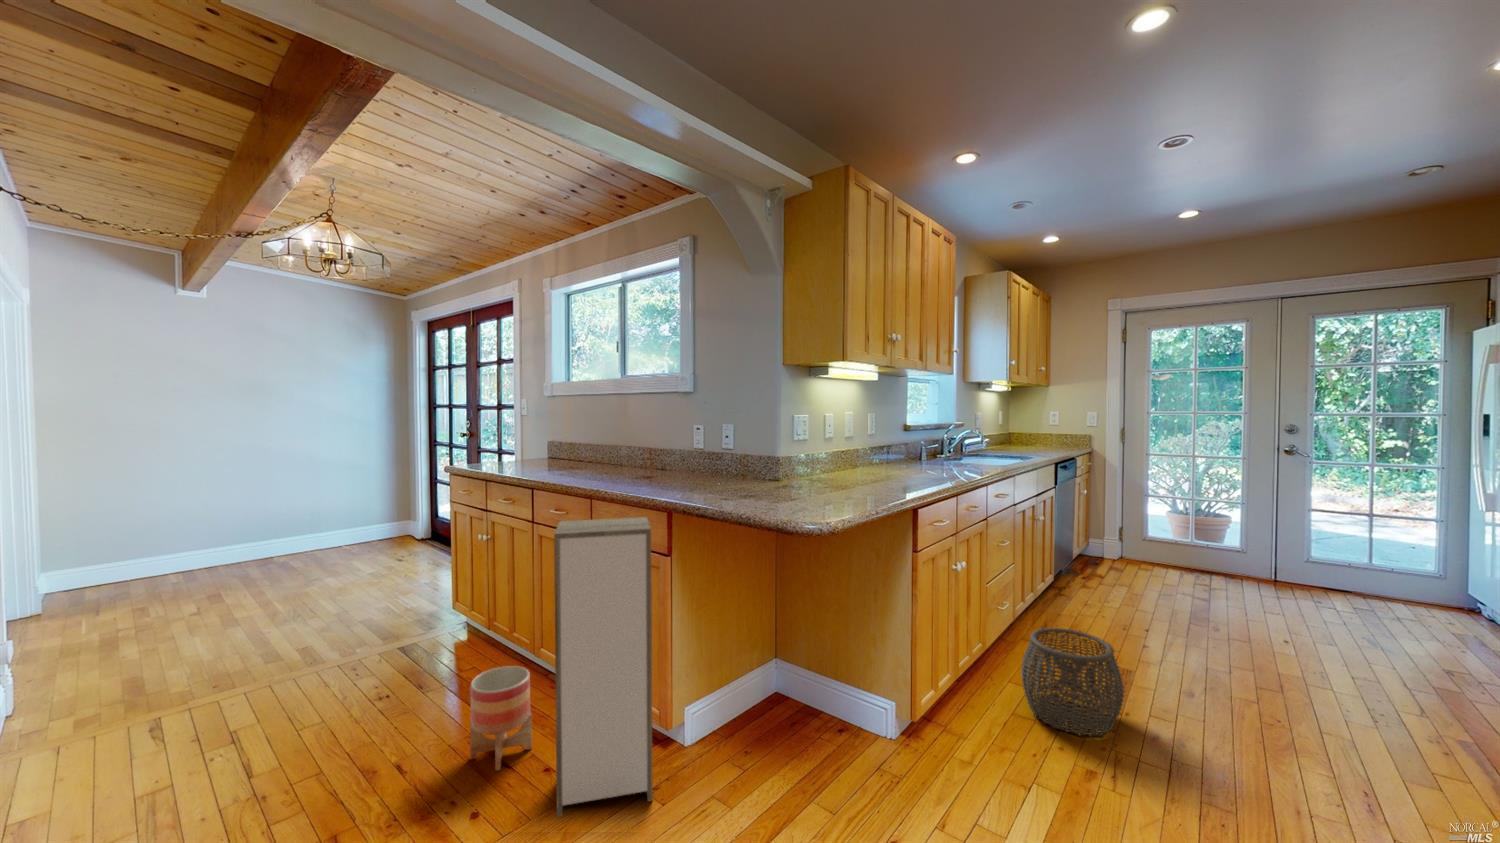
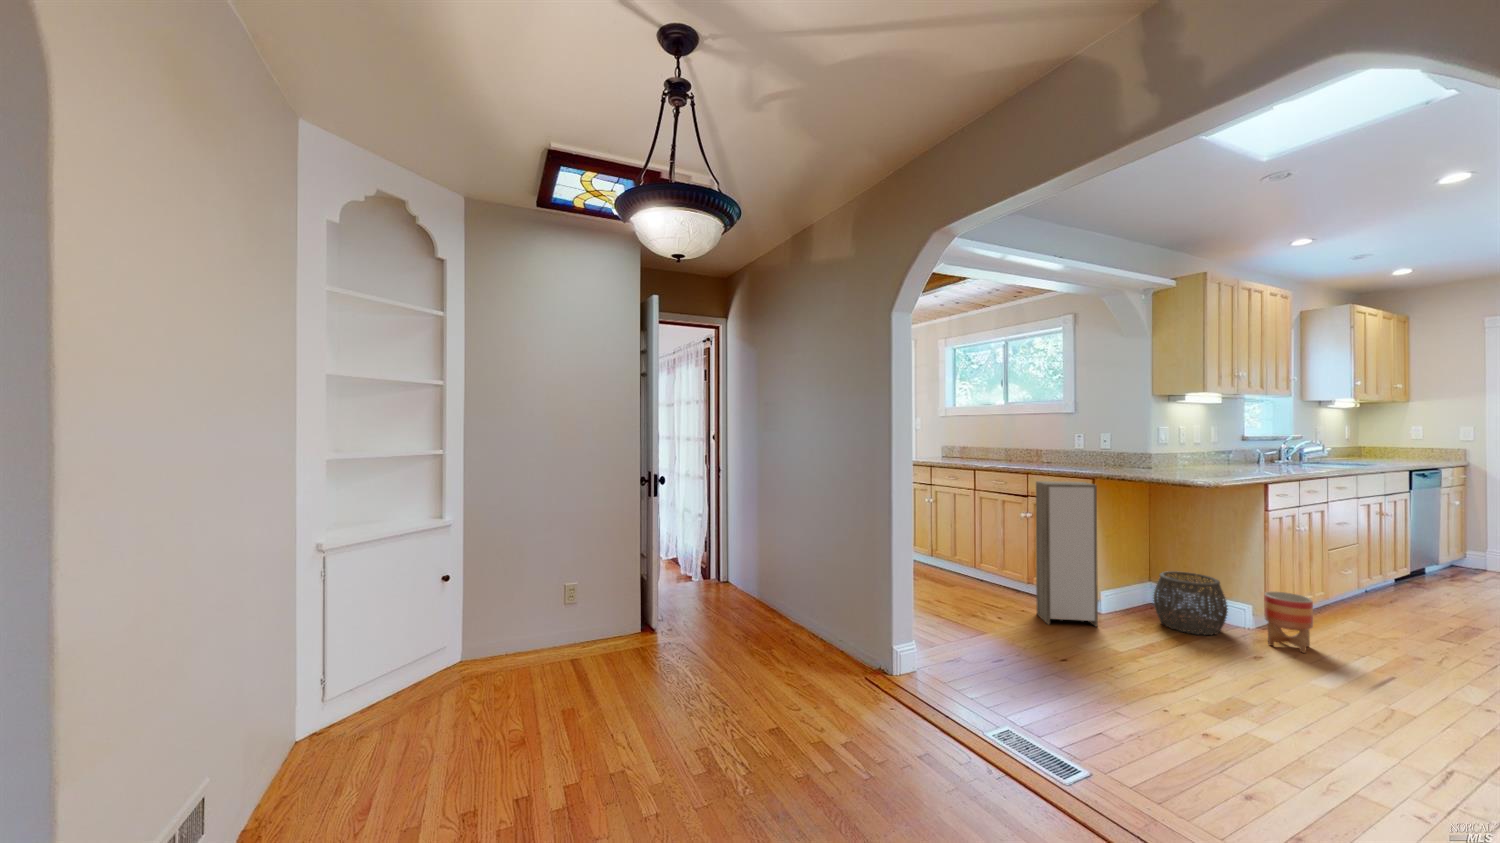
woven basket: present [1021,628,1124,736] -> present [1153,571,1228,635]
planter: present [470,666,532,771] -> present [1264,592,1313,653]

